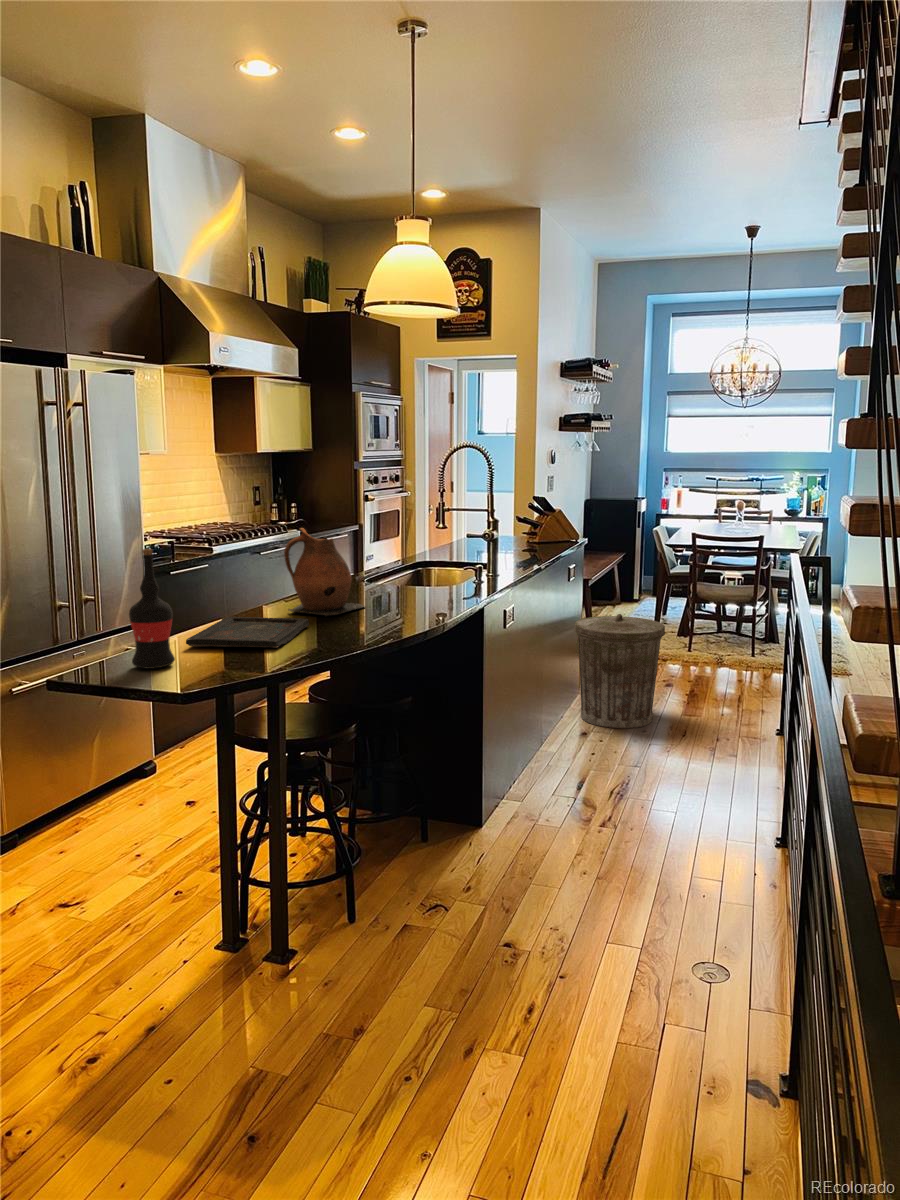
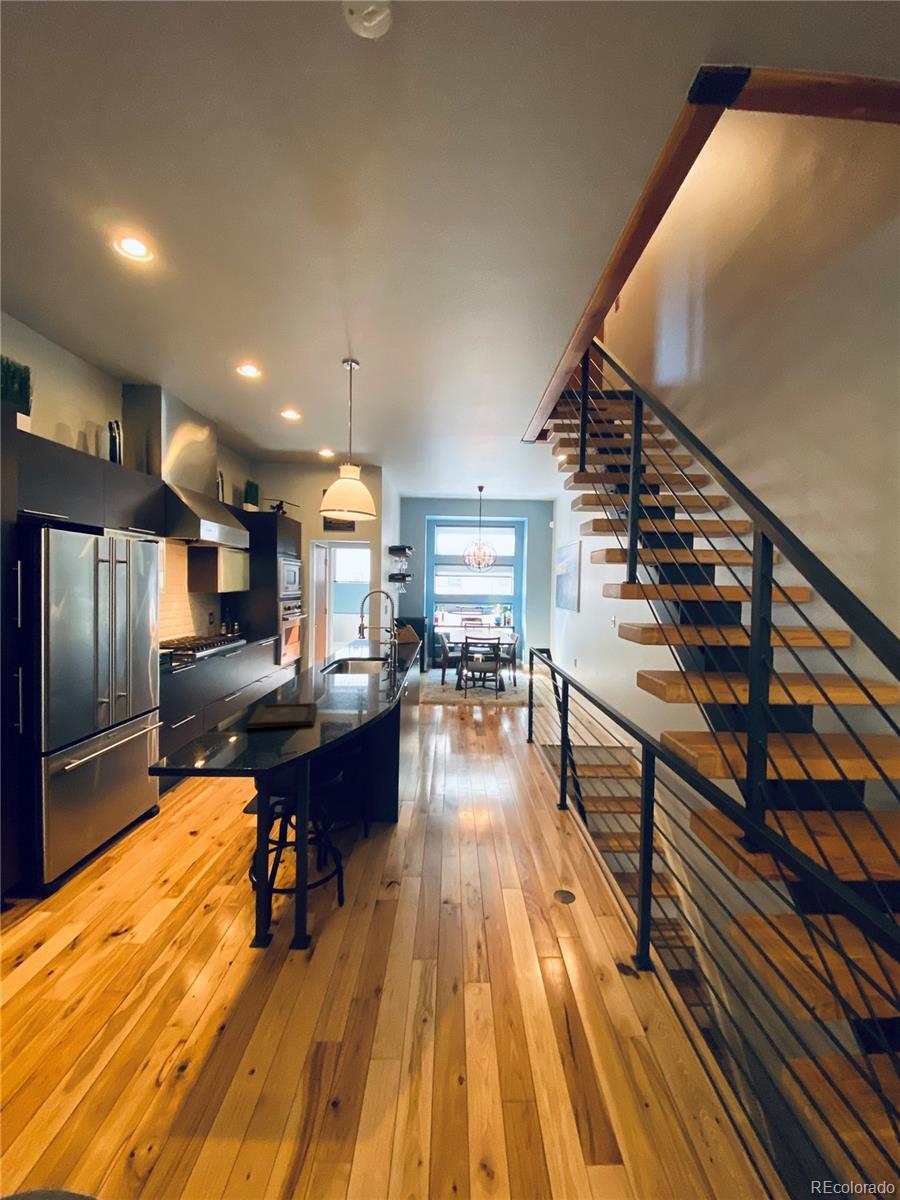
ceramic pitcher: present [284,528,364,616] -> none [290,644,340,700]
wine bottle: present [129,549,175,669] -> none [220,663,251,748]
trash can: present [574,614,665,729] -> none [421,685,472,752]

